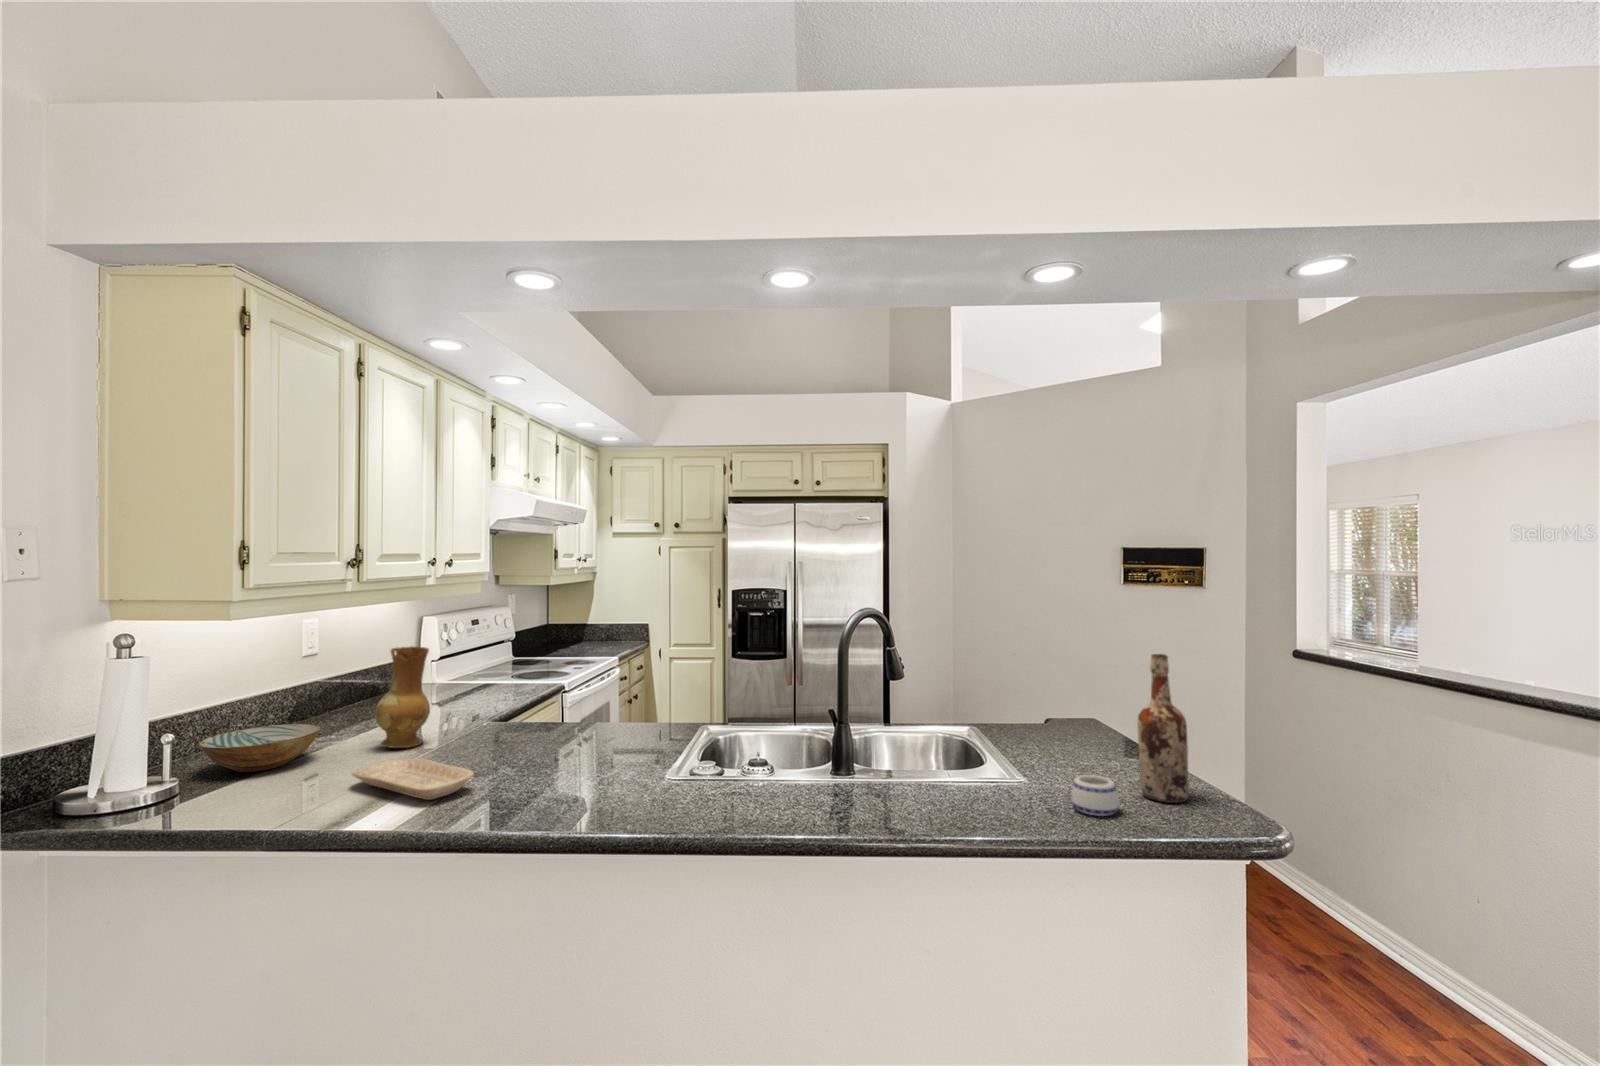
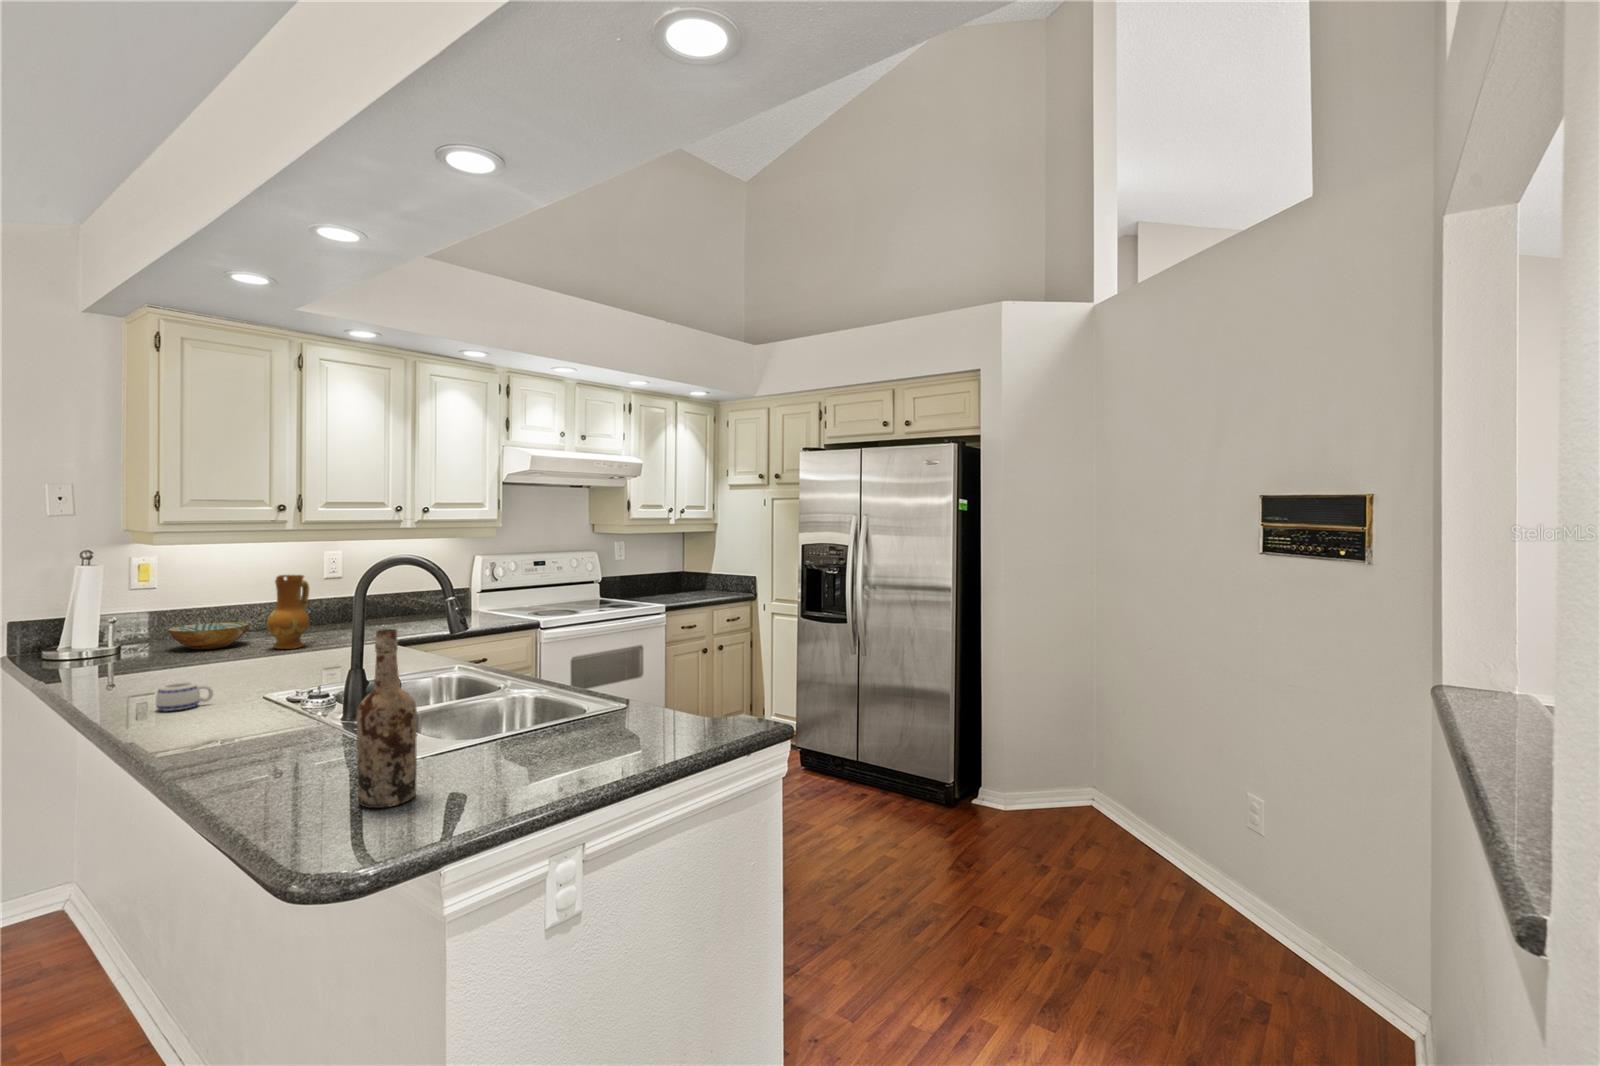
tray: present [352,758,474,800] -> none [146,652,224,679]
mug: present [1071,775,1119,816] -> present [156,682,213,711]

